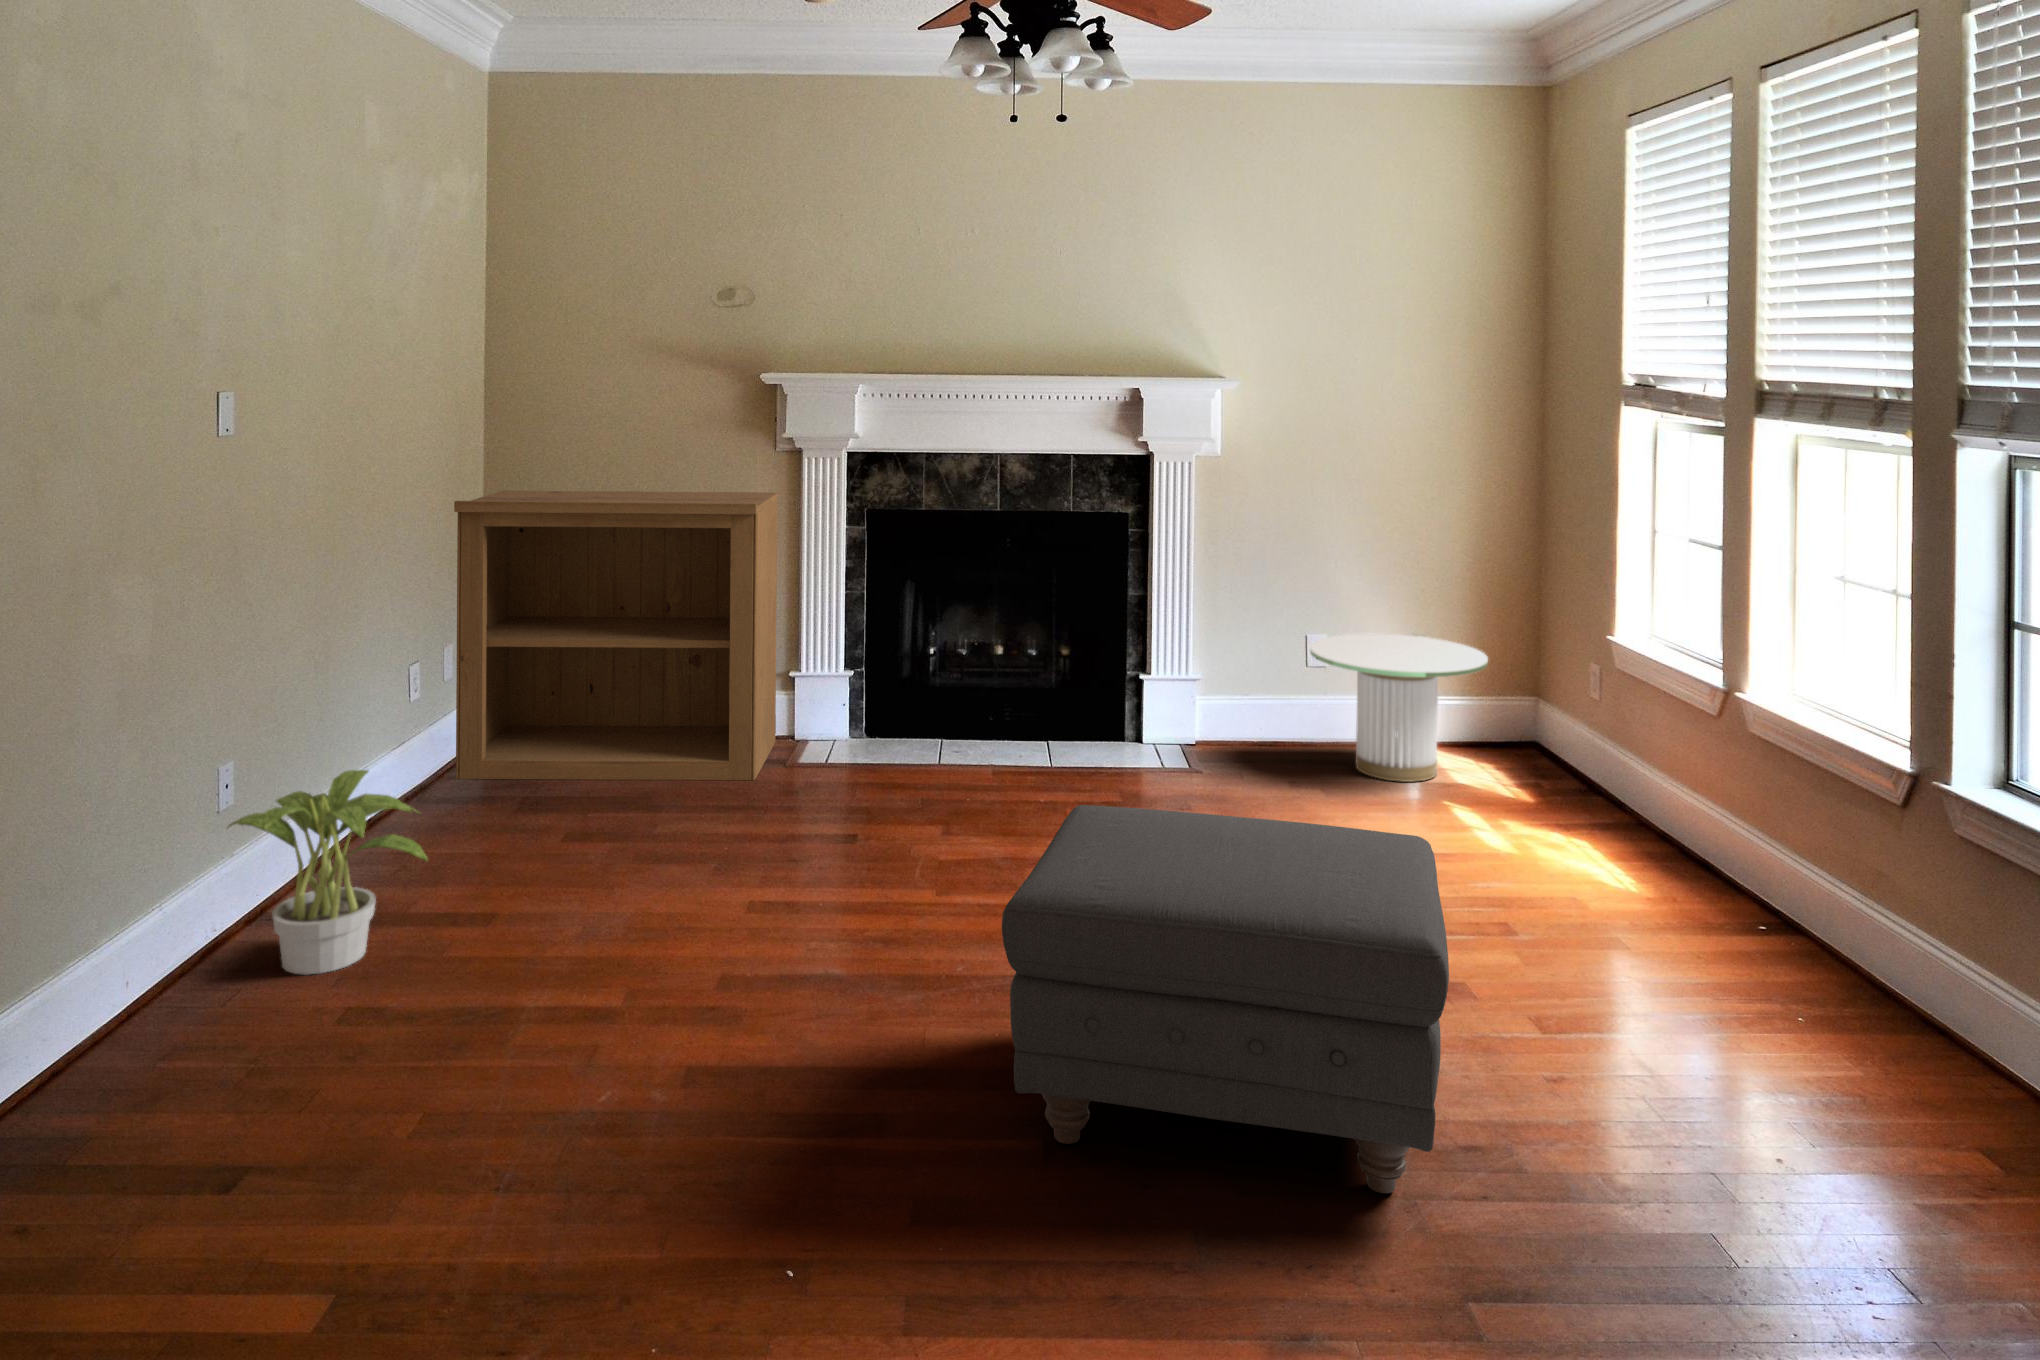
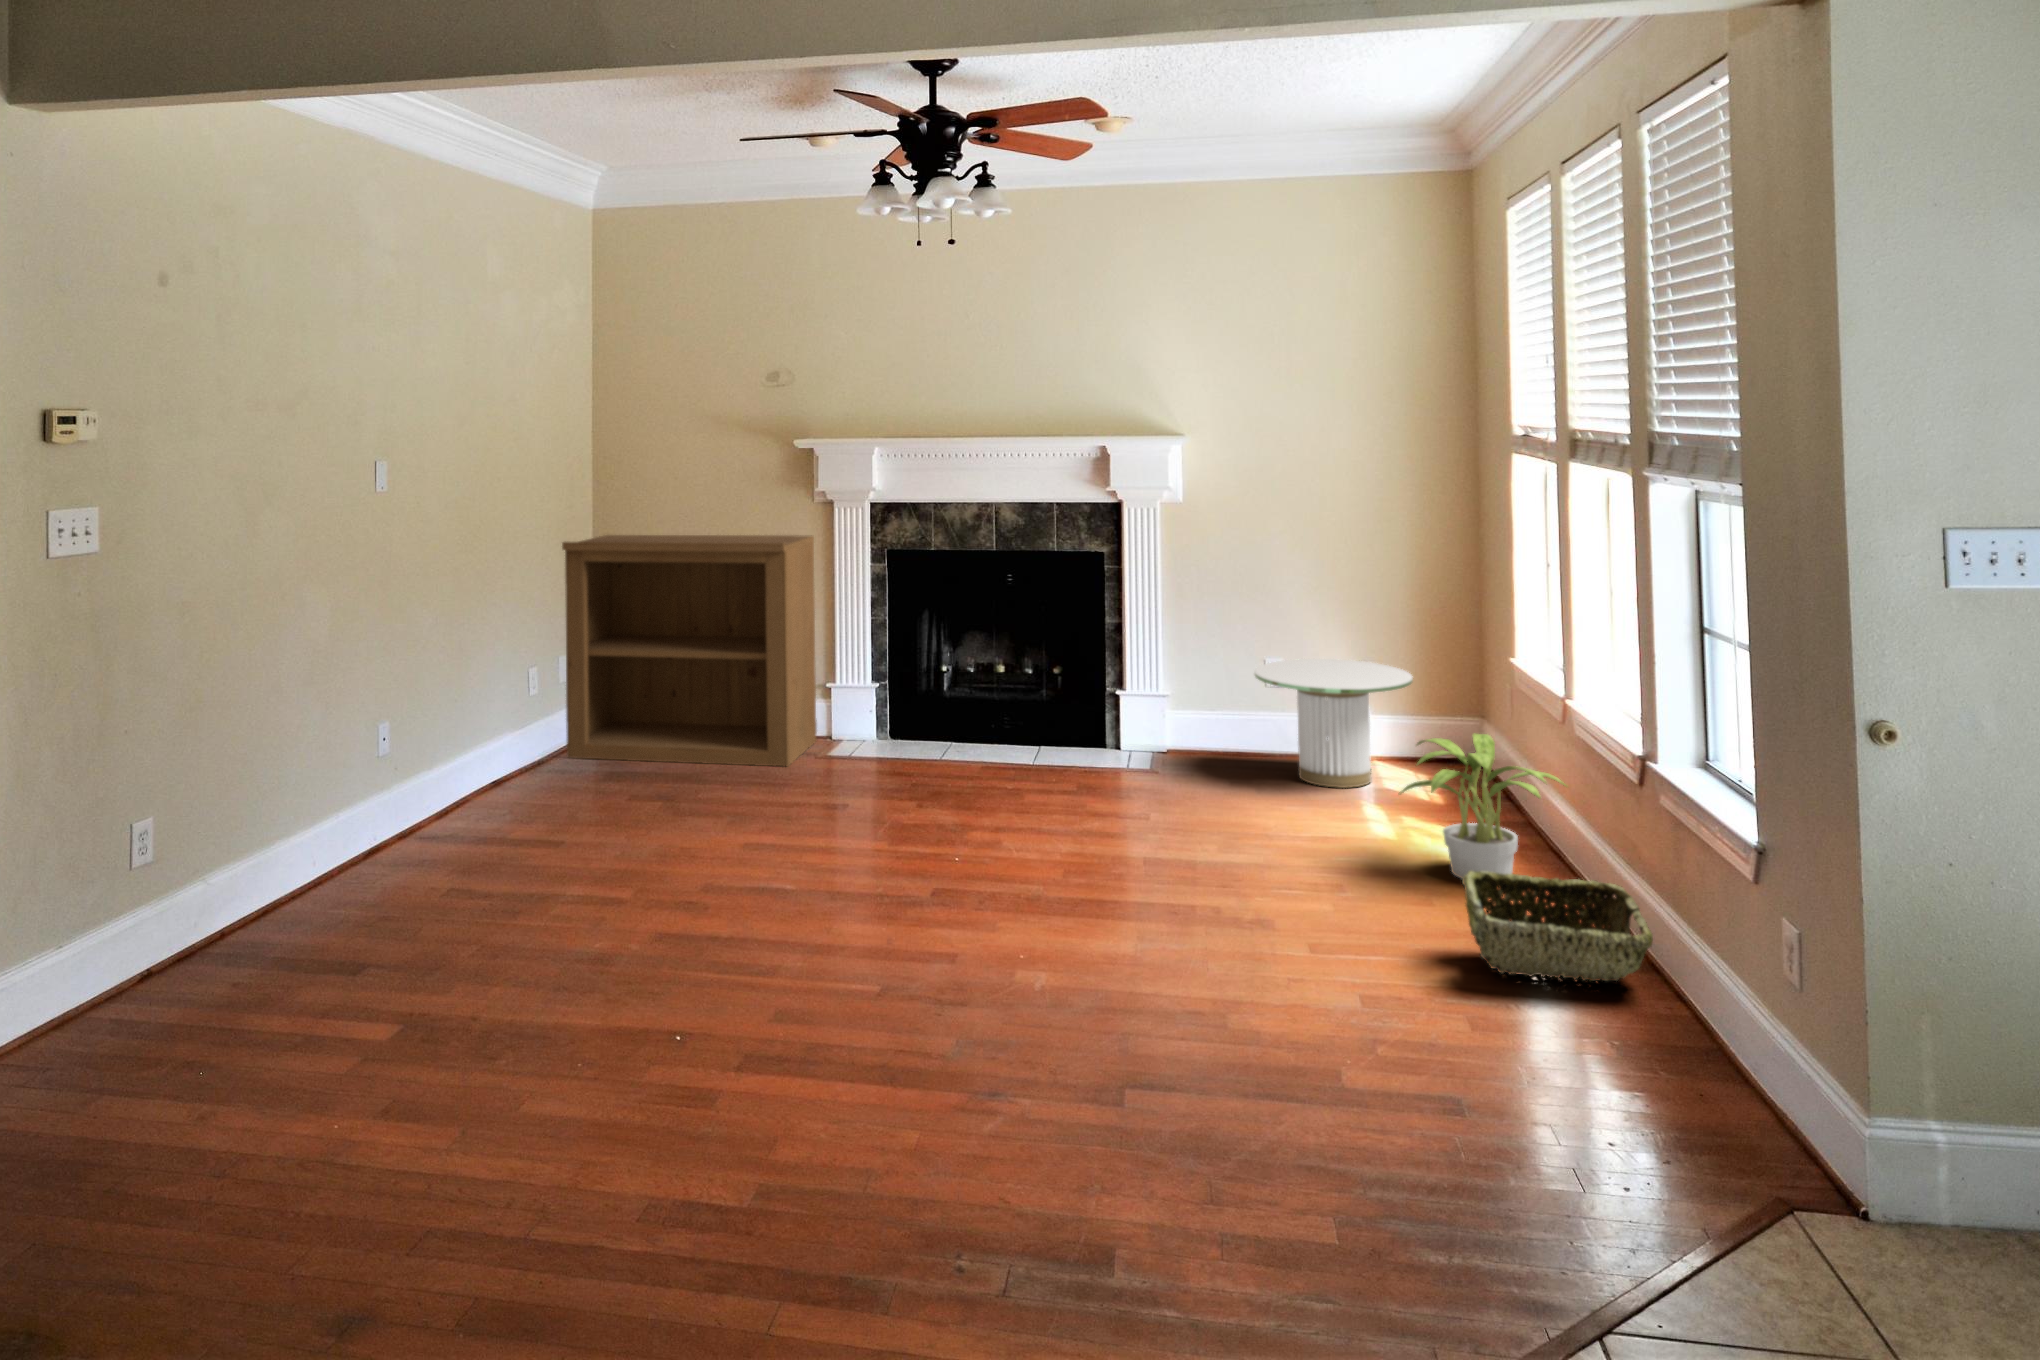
potted plant: present [227,770,428,975] -> present [1401,734,1566,879]
ottoman: present [1002,805,1449,1193] -> none [844,762,1198,1038]
woven basket: none [1704,909,1953,1042] -> present [1462,871,1653,981]

